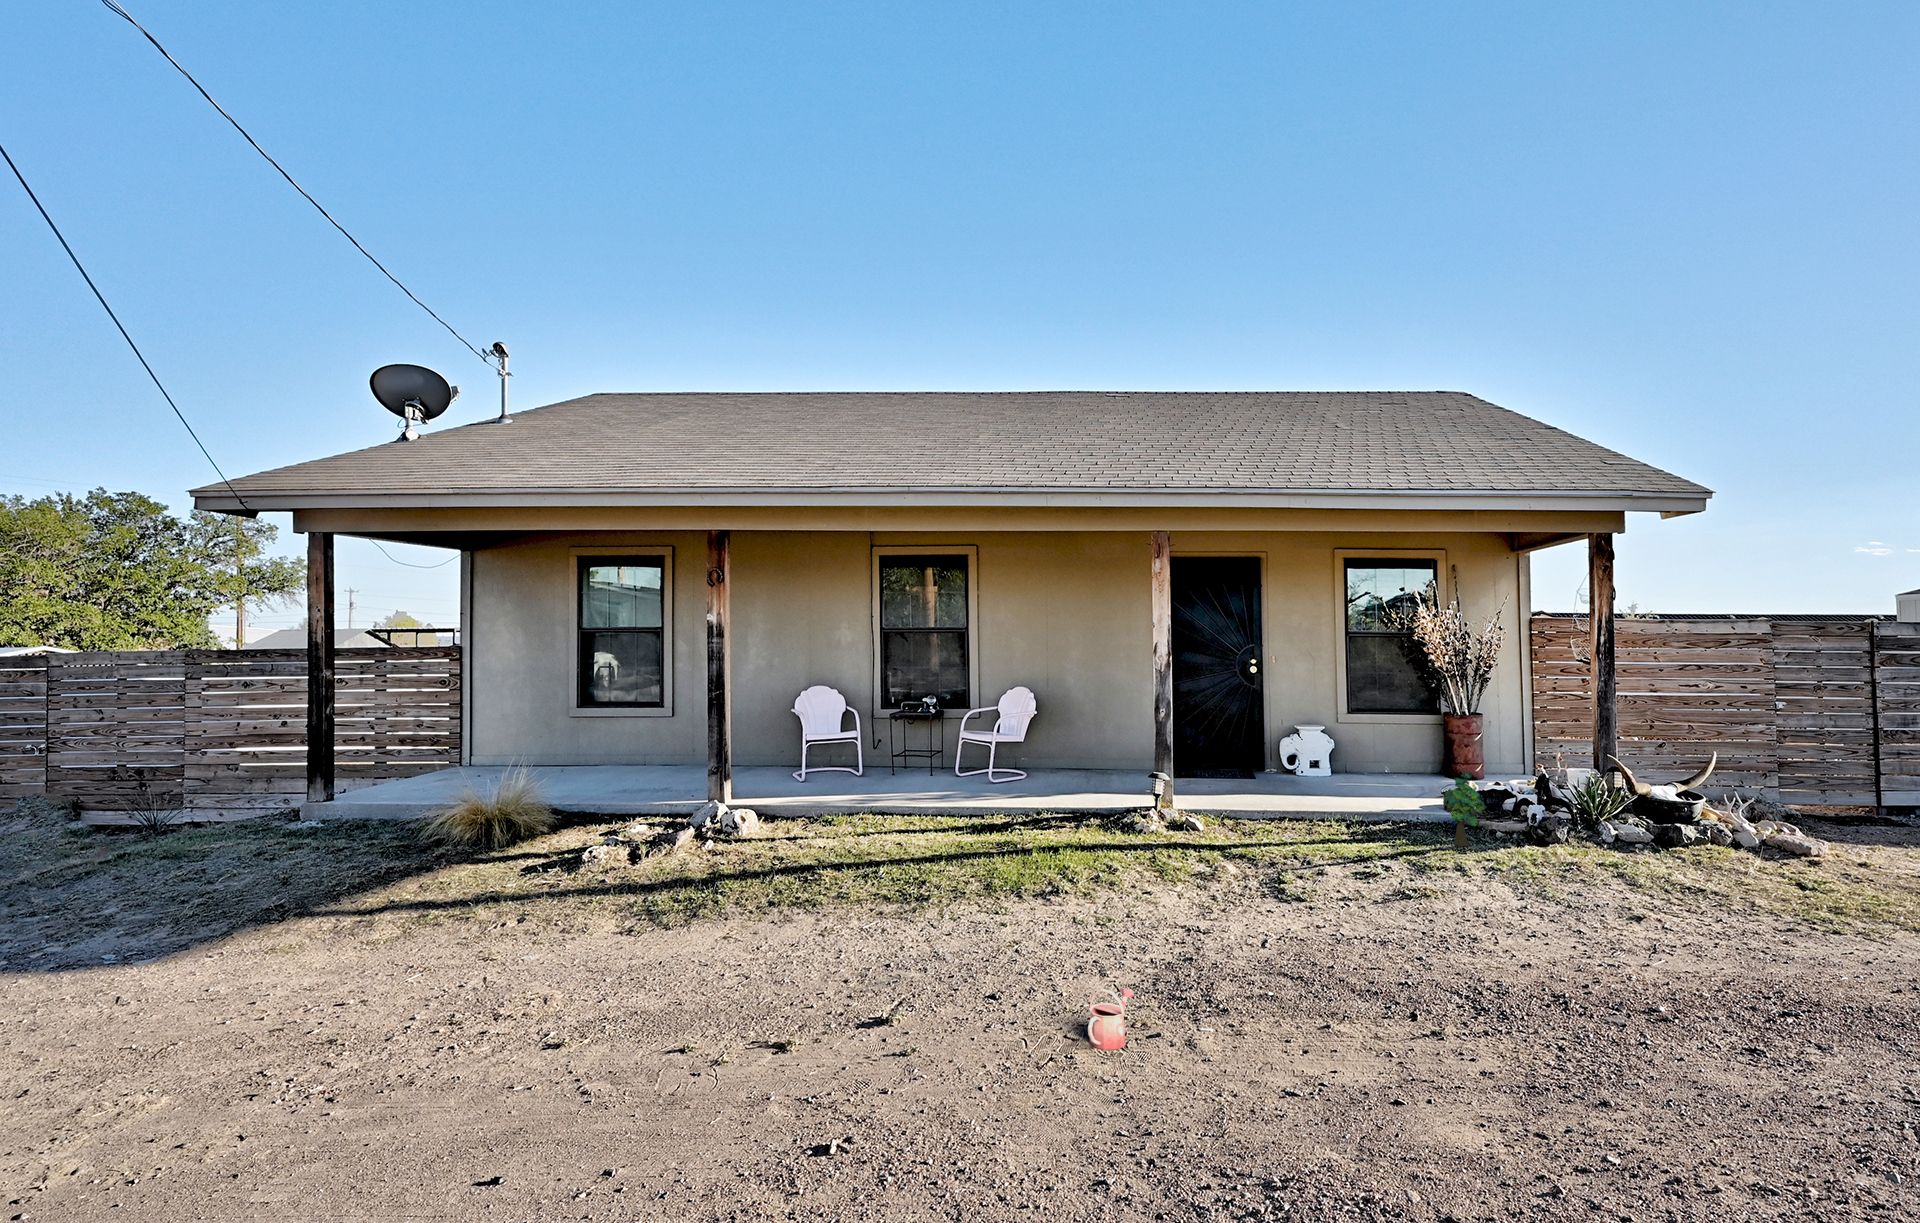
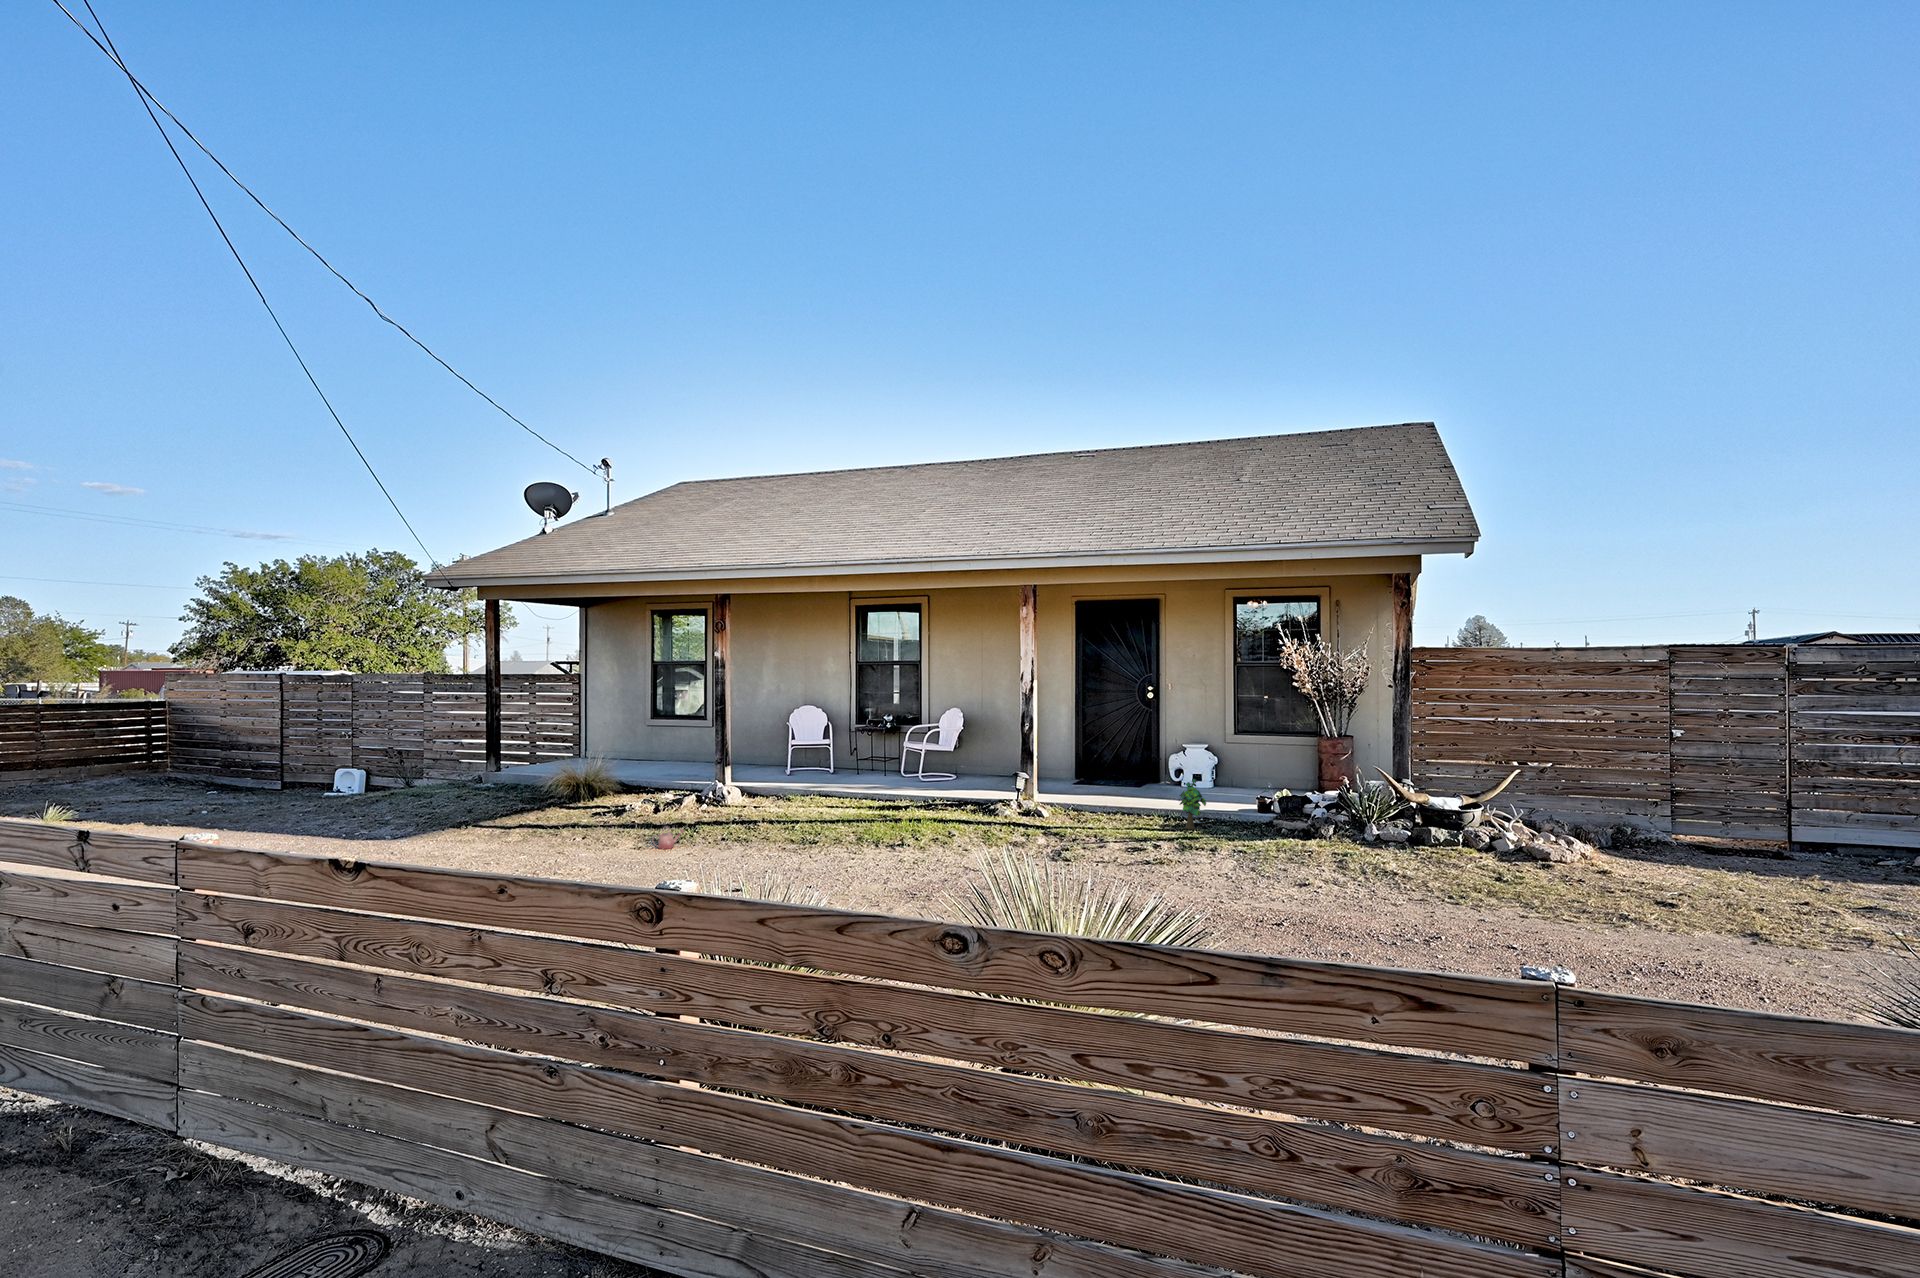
watering can: present [1088,988,1134,1050] -> present [652,827,684,849]

